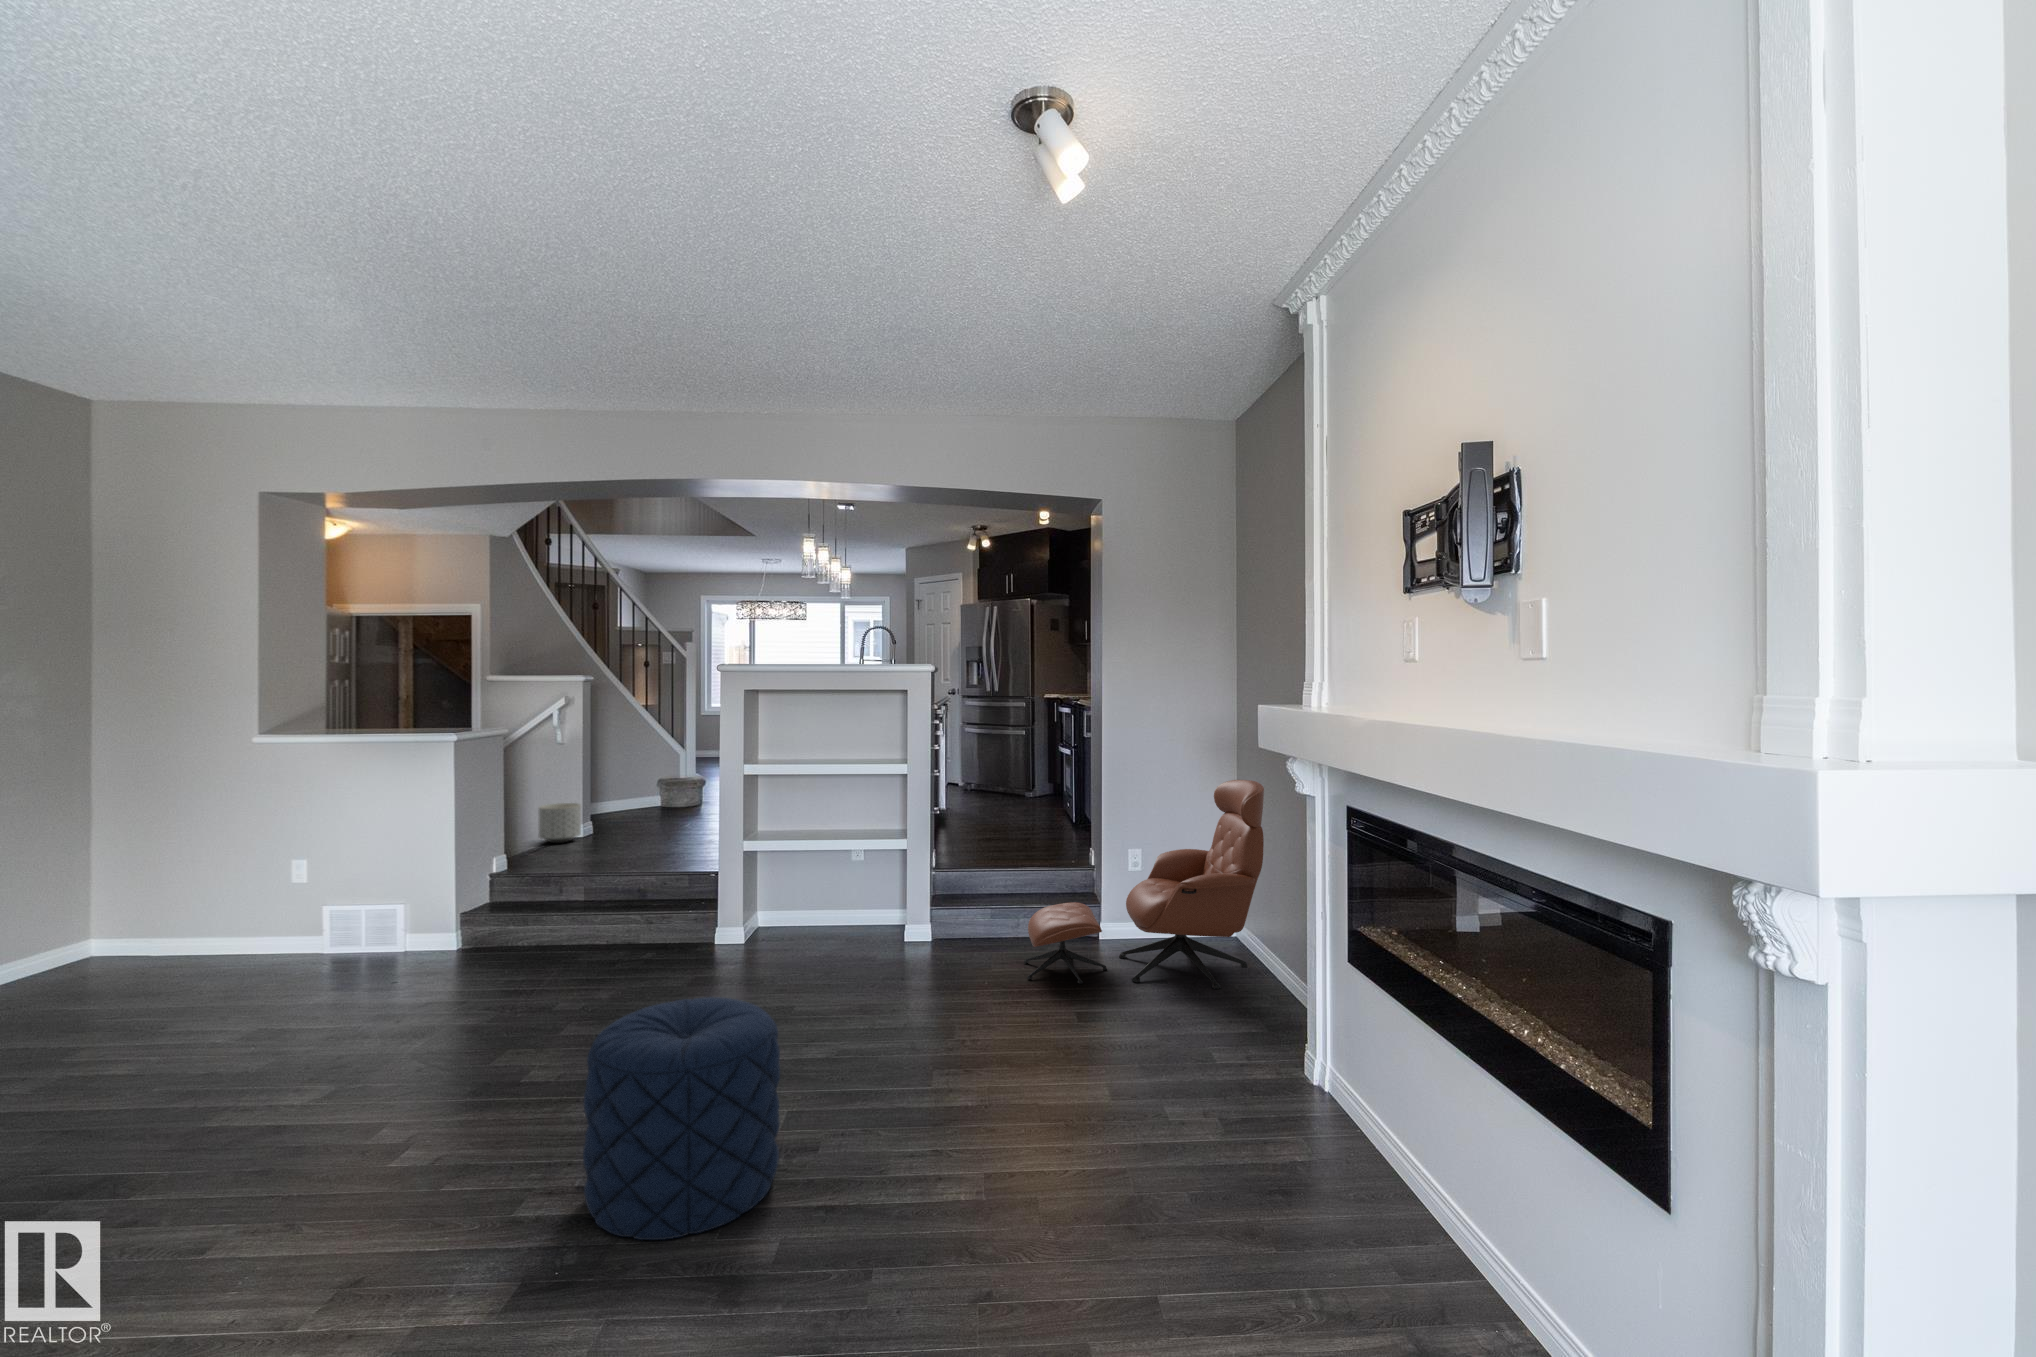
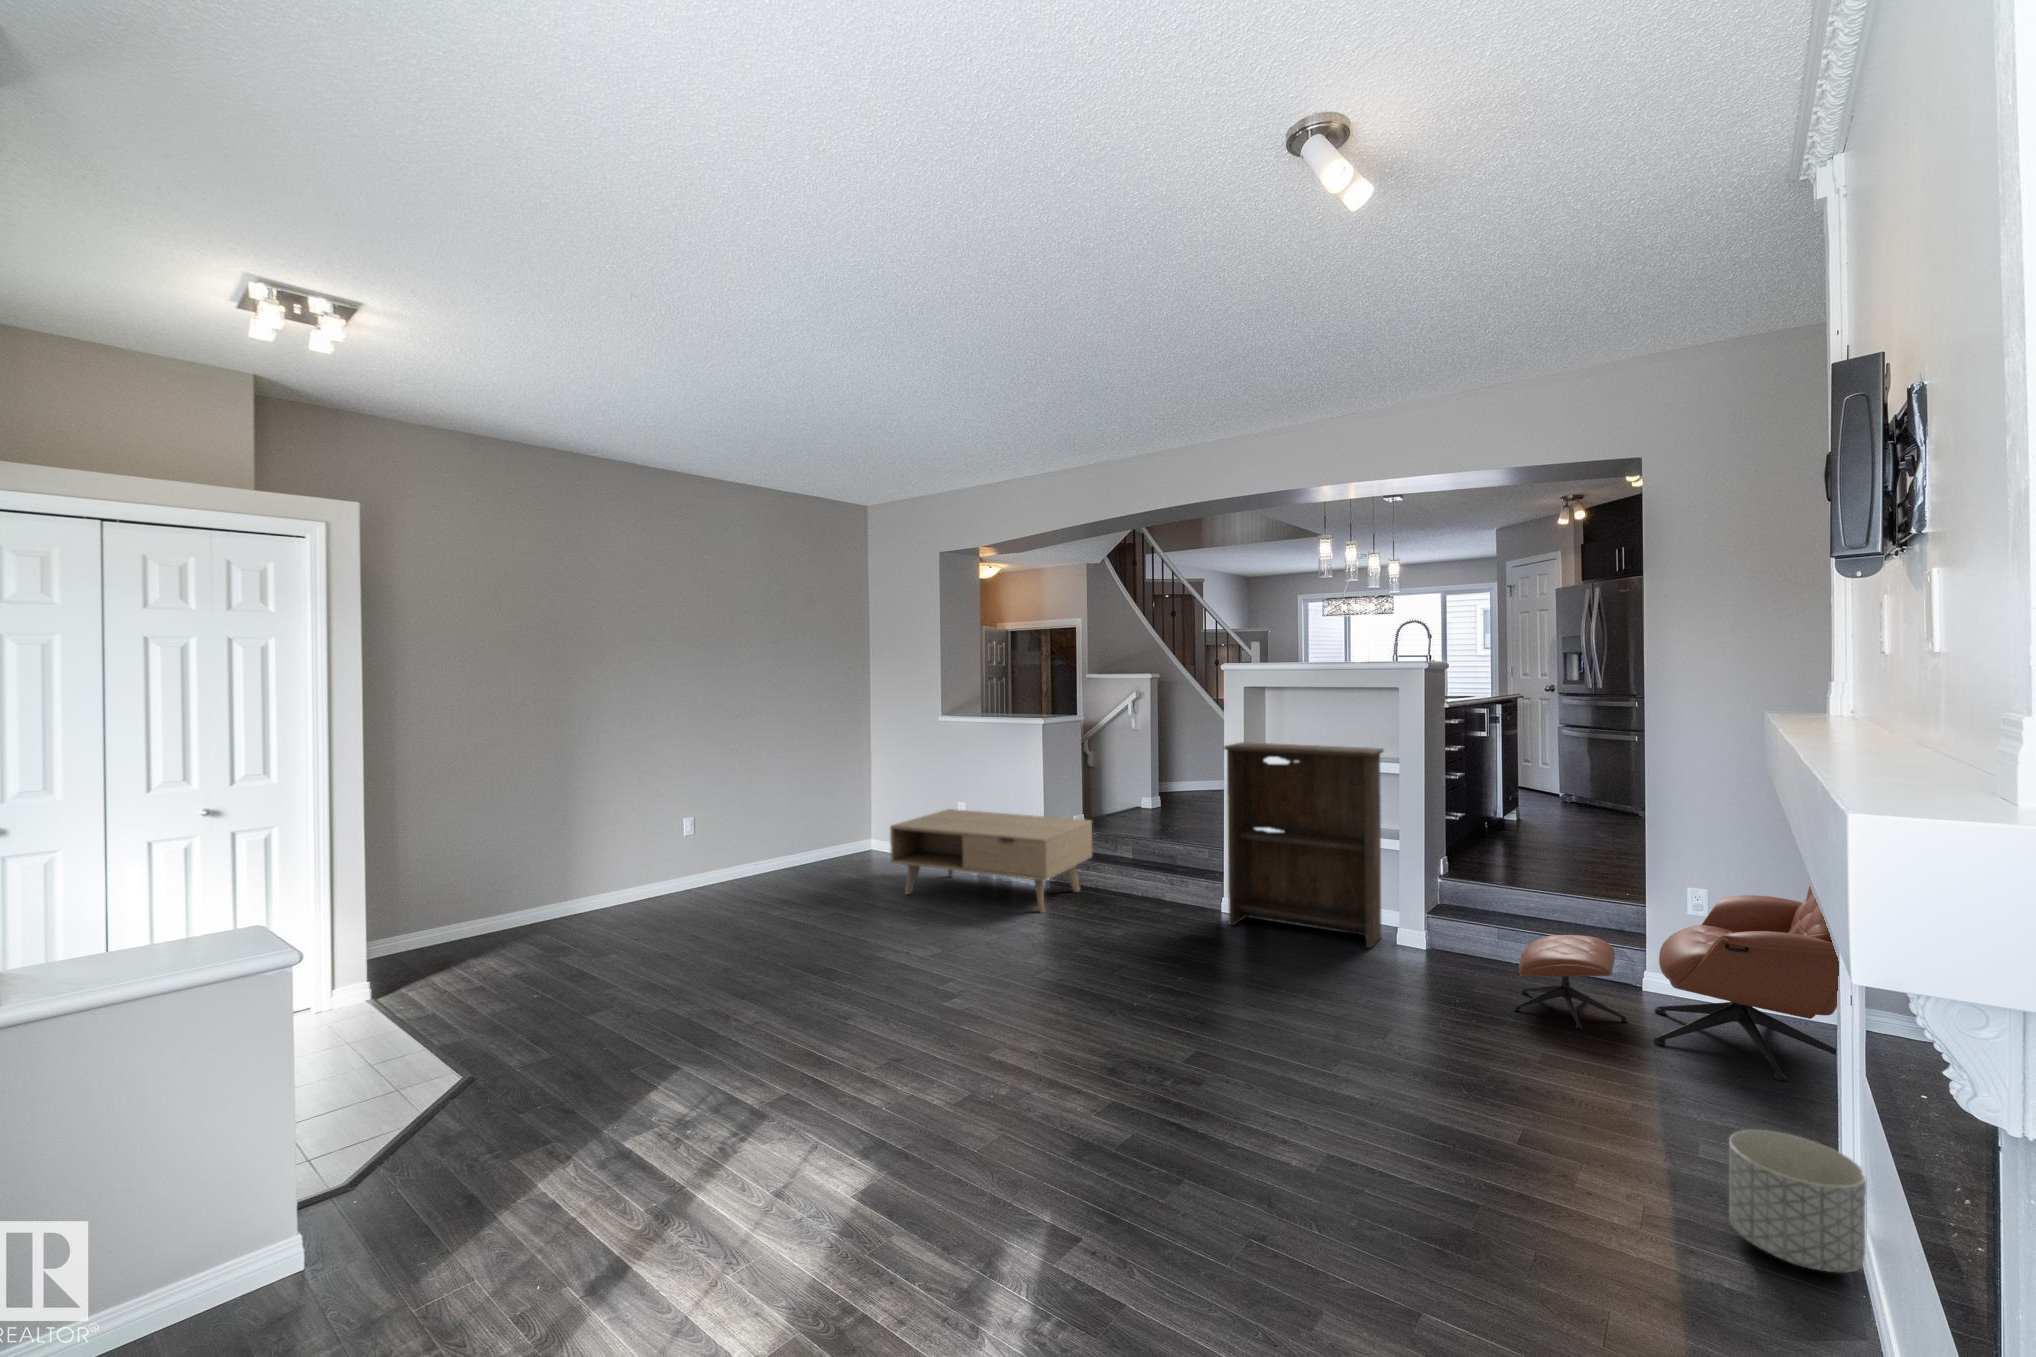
bookshelf: none [726,748,889,954] -> present [1224,742,1384,948]
planter: present [539,803,581,843] -> present [1729,1130,1867,1273]
coffee table: none [199,857,536,1001] -> present [890,809,1092,913]
pouf: present [583,997,780,1240] -> none [1015,949,1164,1136]

